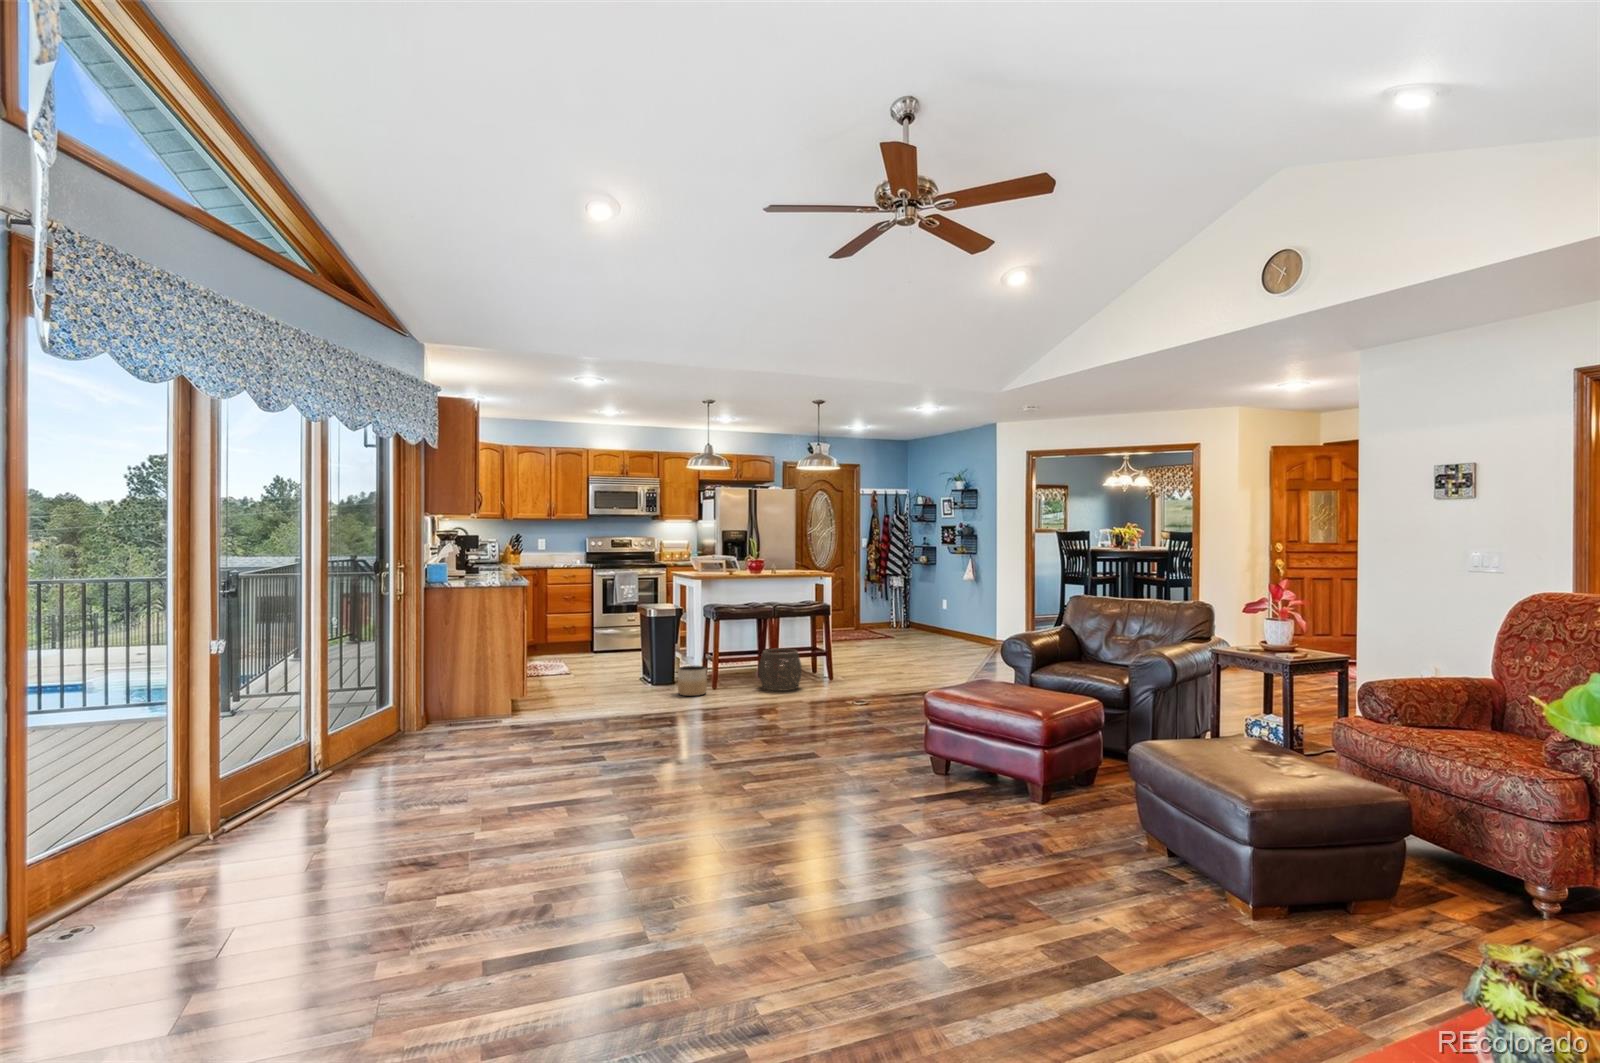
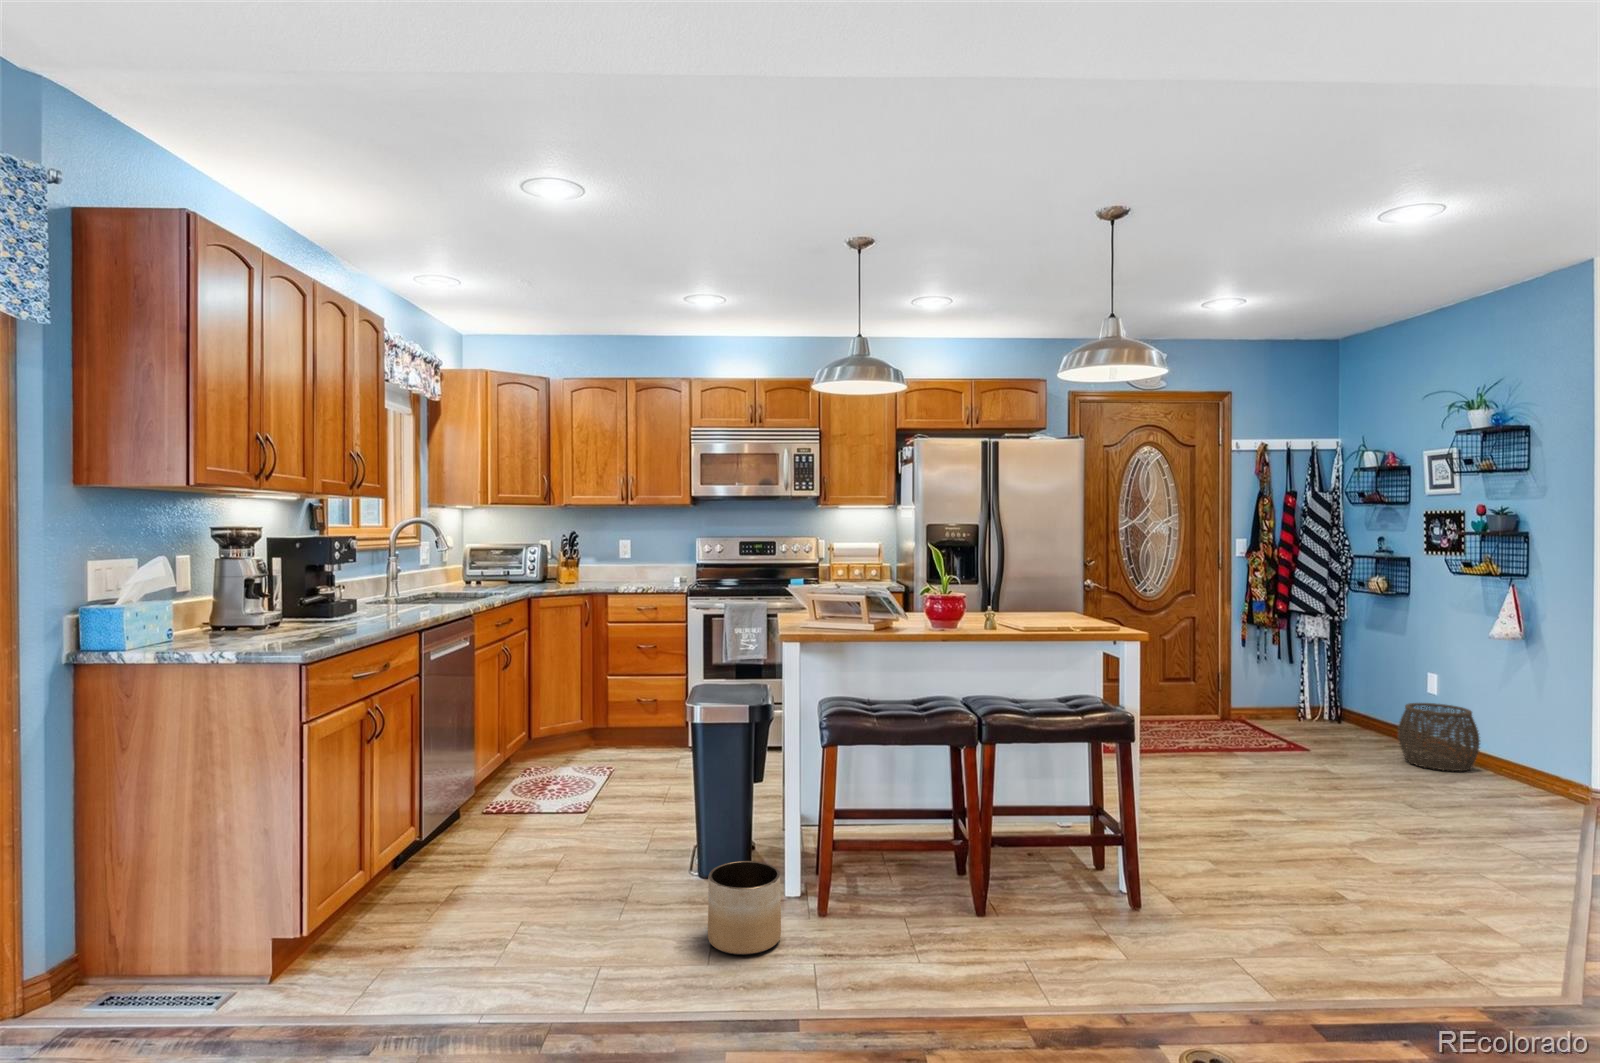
woven basket: present [759,648,802,691] -> present [1398,703,1480,771]

